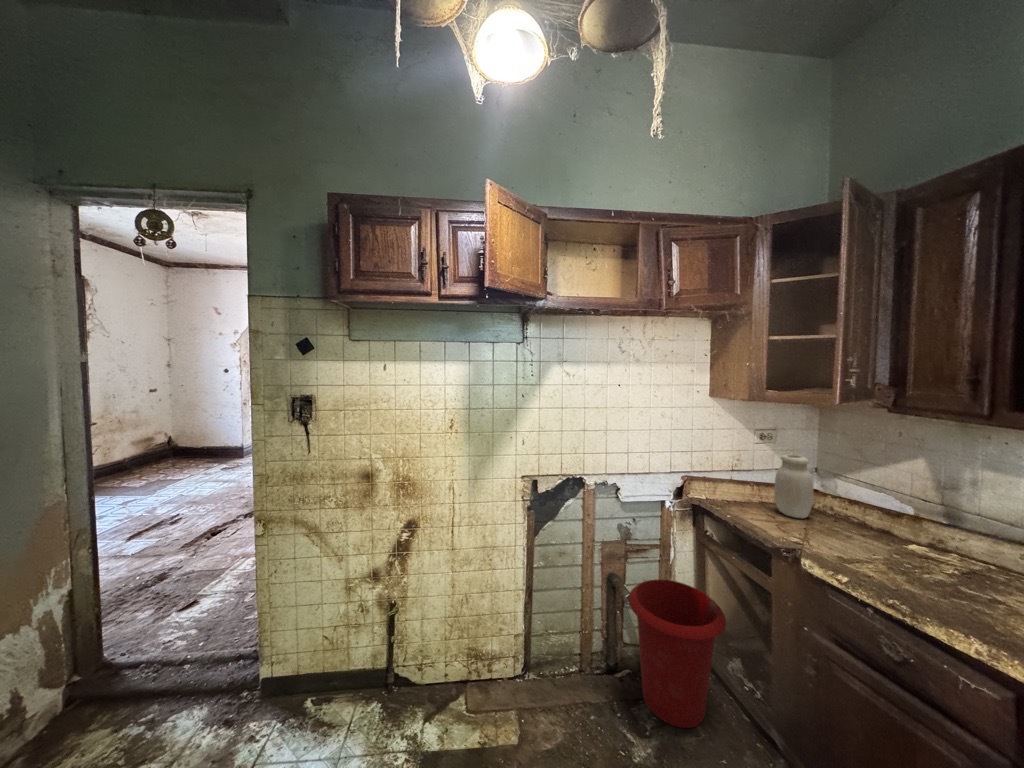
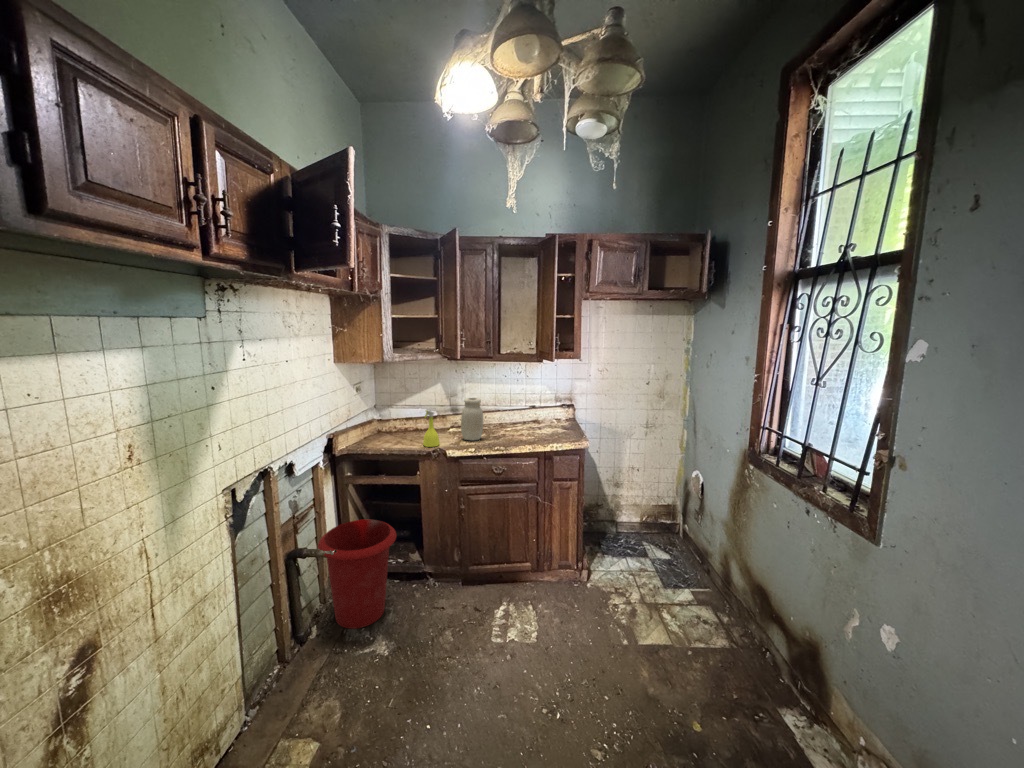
jar: present [775,454,813,518] -> present [461,398,483,440]
spray bottle: none [817,484,853,552] -> present [423,410,440,447]

